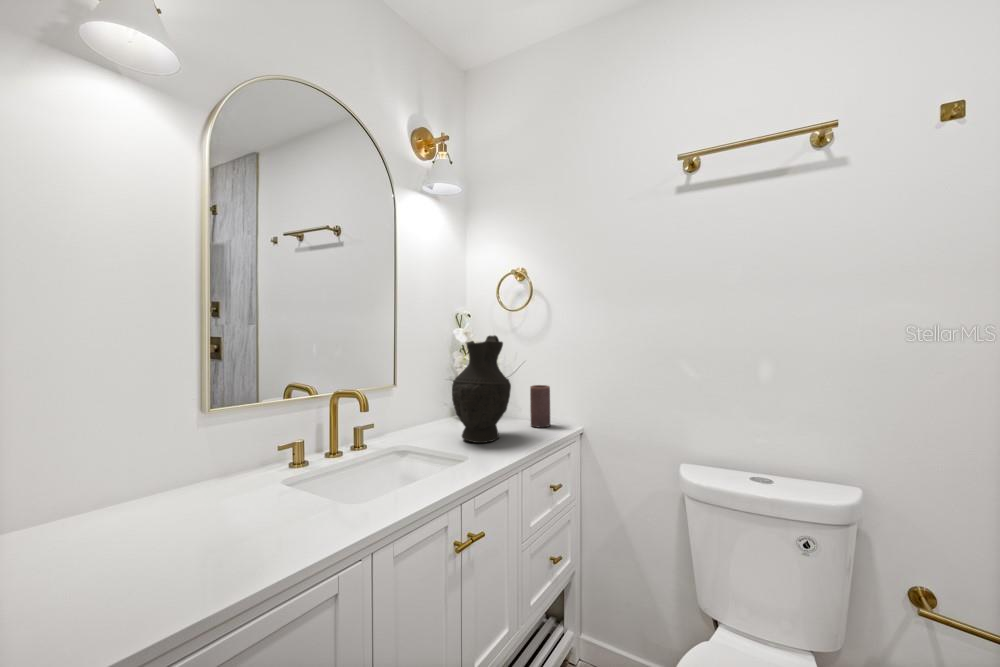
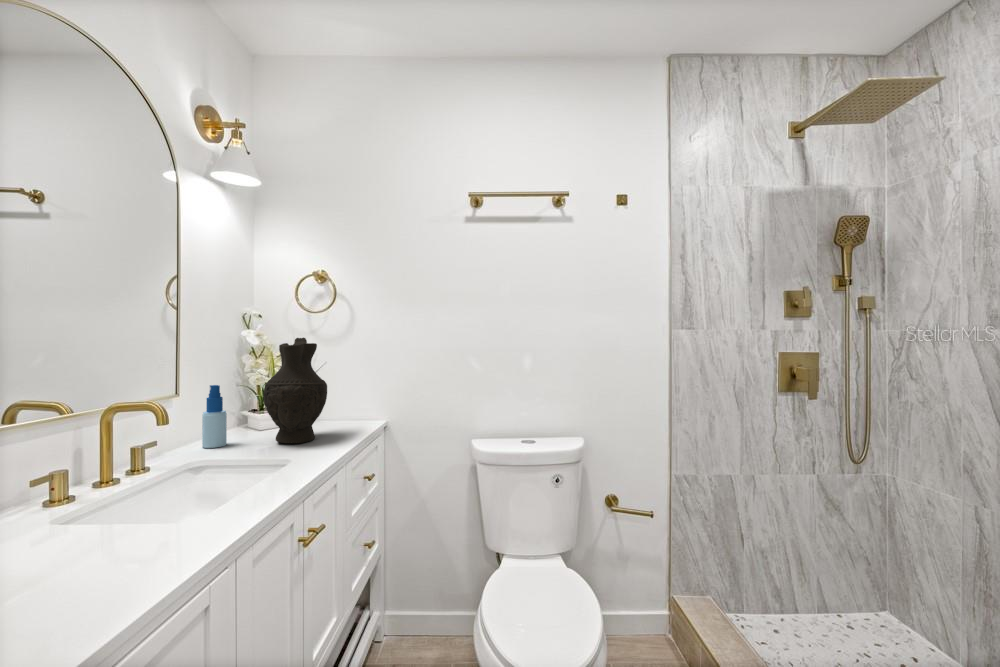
spray bottle: none [408,378,427,436] -> present [202,385,227,448]
candle: present [530,385,550,427] -> none [337,385,357,426]

